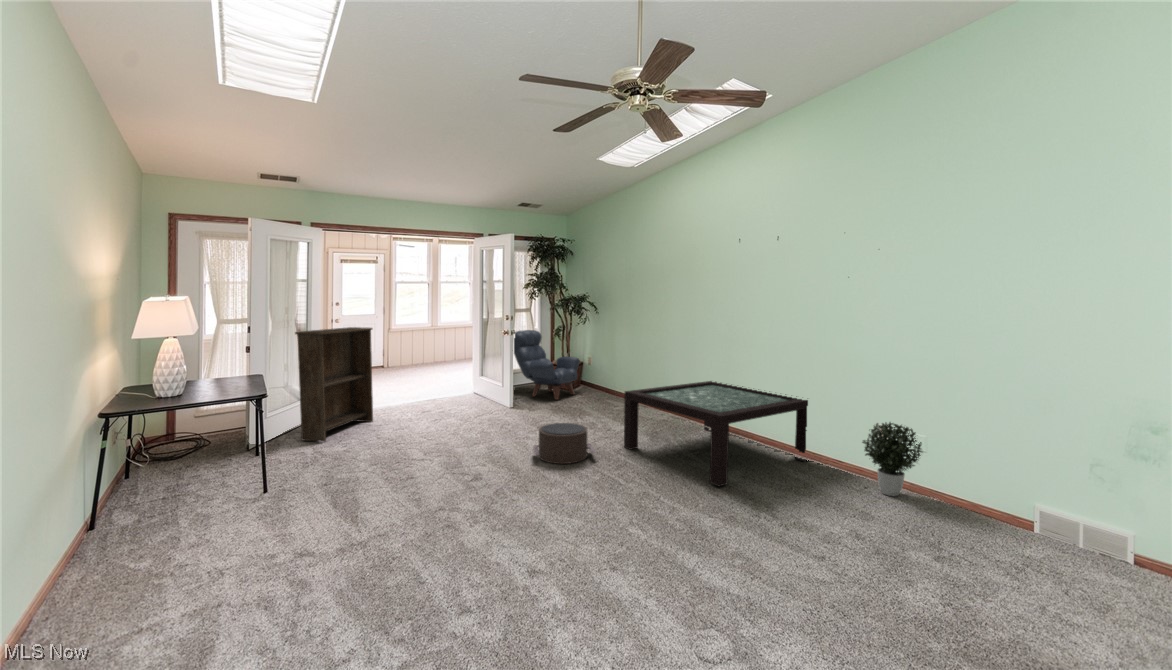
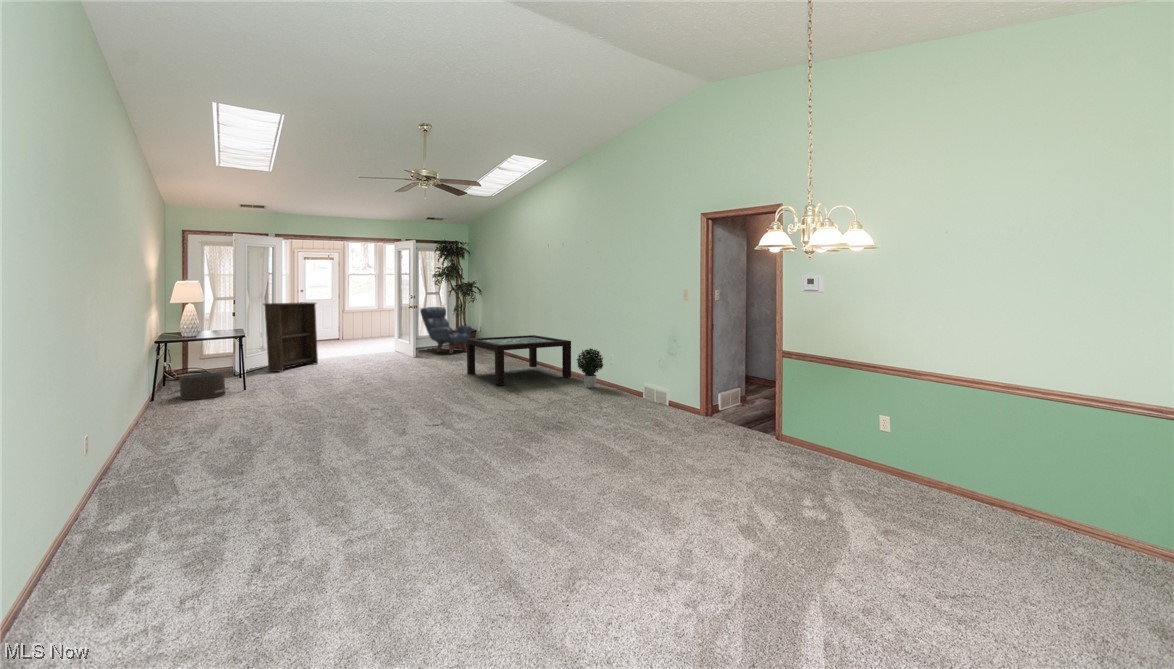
pouf: present [533,423,596,464] -> present [171,373,229,400]

